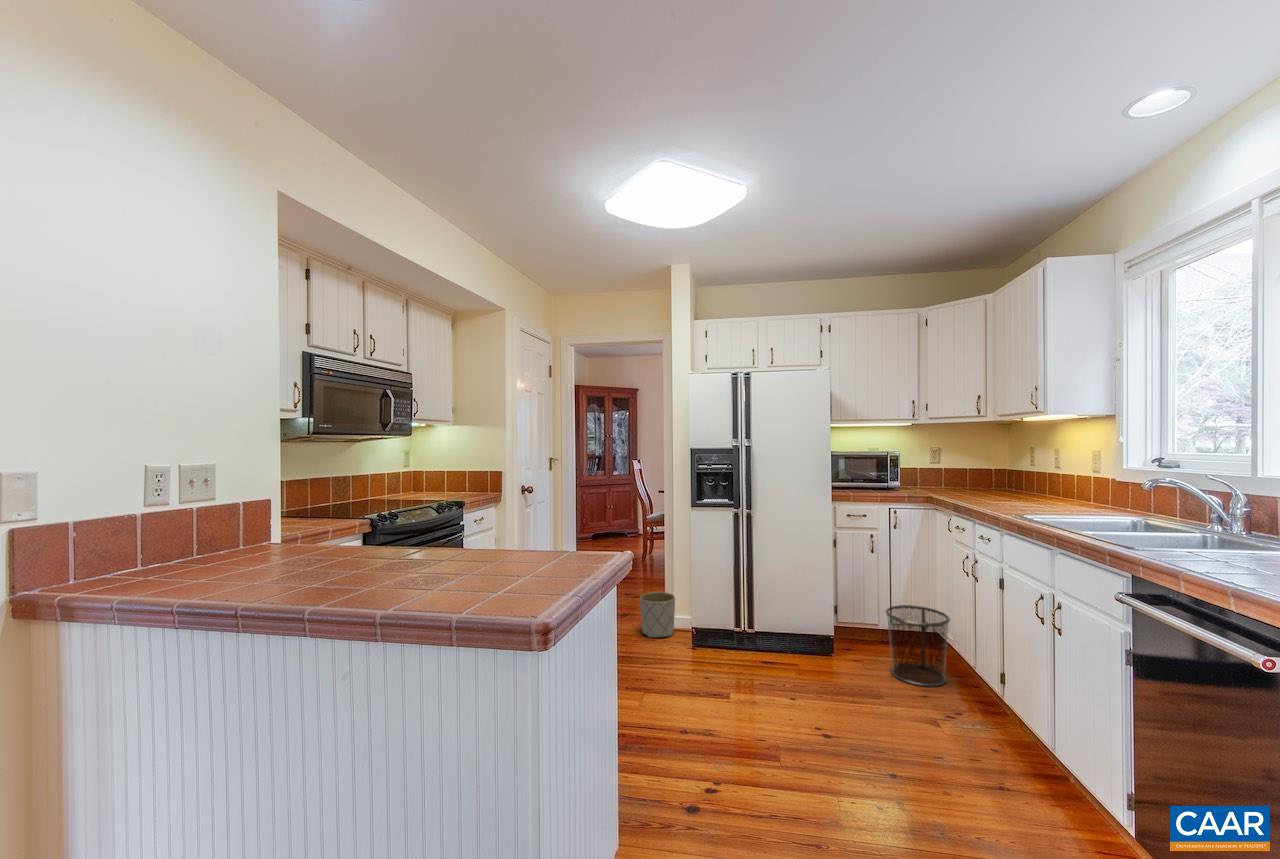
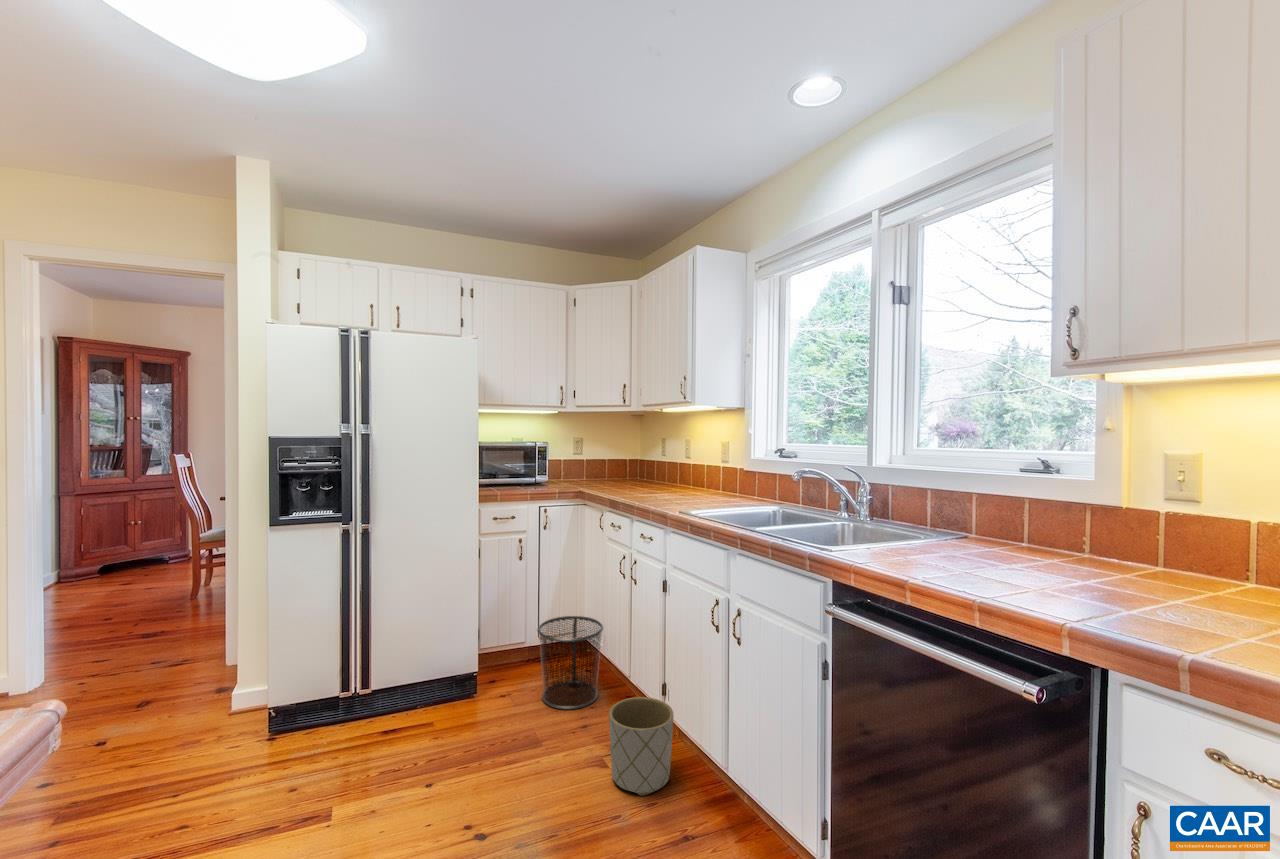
planter: present [640,592,675,638] -> present [609,697,673,796]

